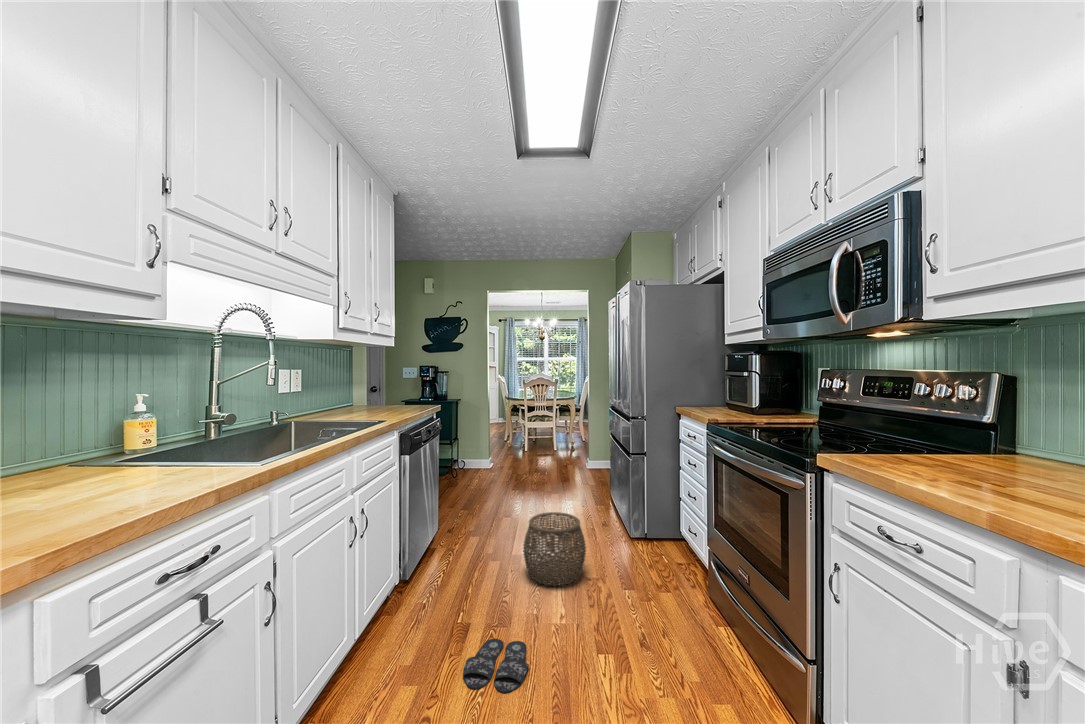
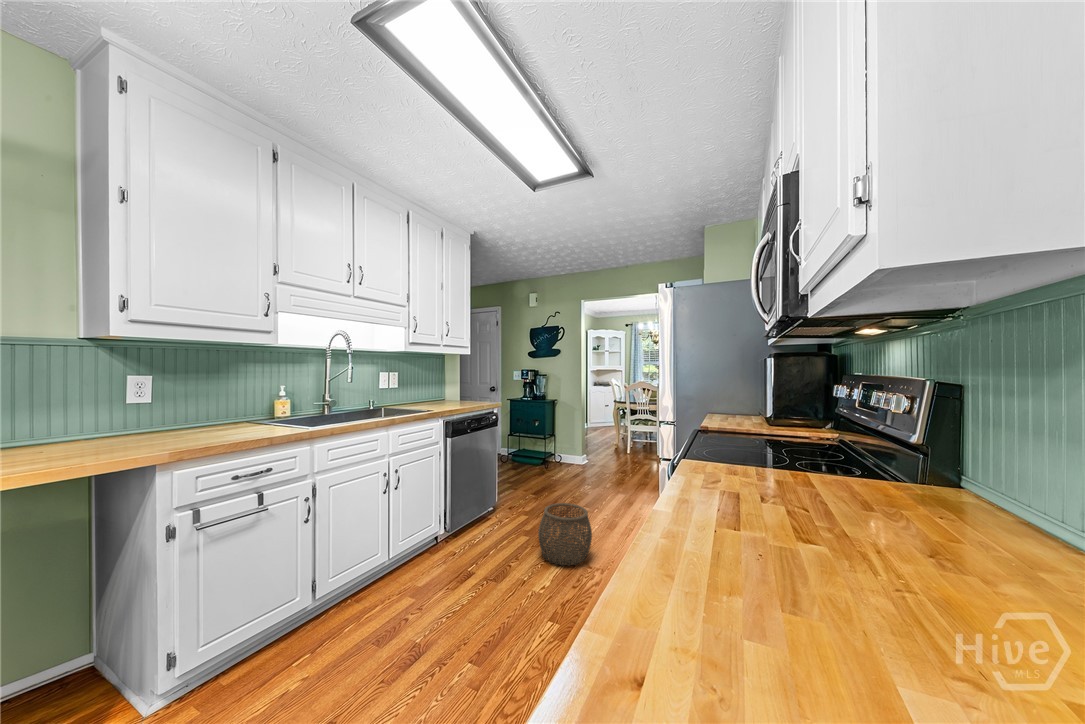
slippers: present [463,639,529,693] -> none [444,587,501,624]

